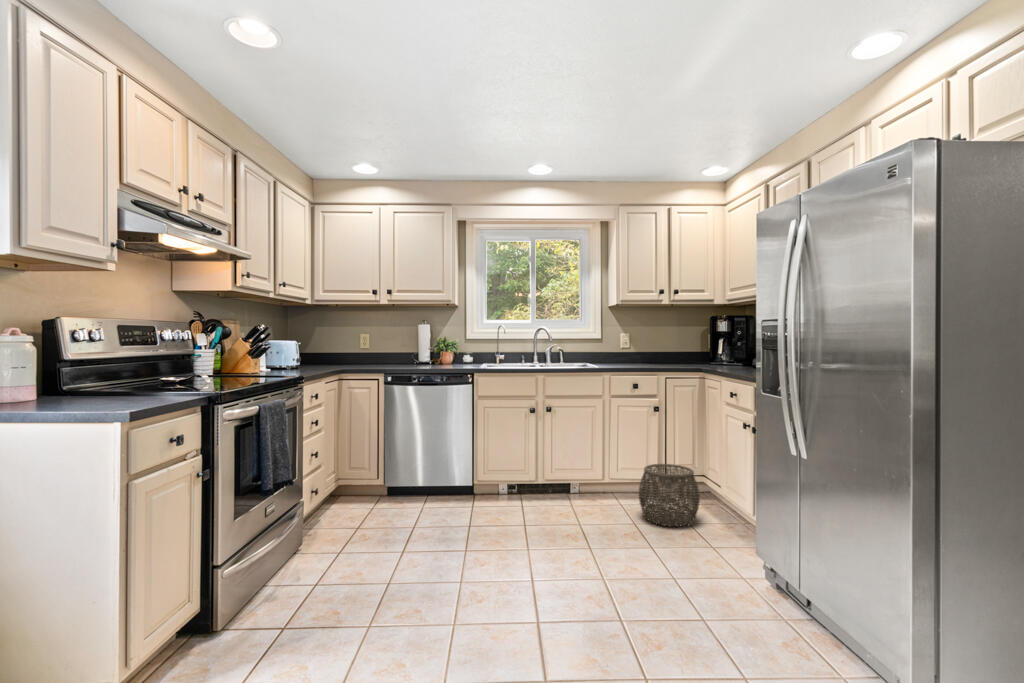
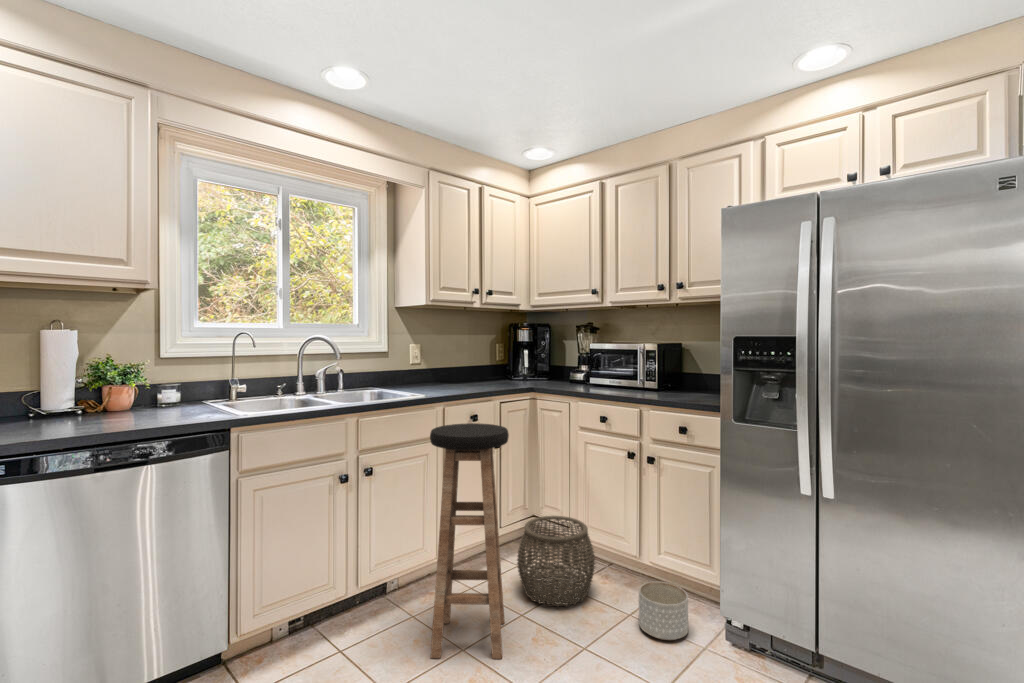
bar stool: none [554,383,615,530] -> present [430,423,509,659]
planter: none [692,518,732,559] -> present [639,582,688,640]

